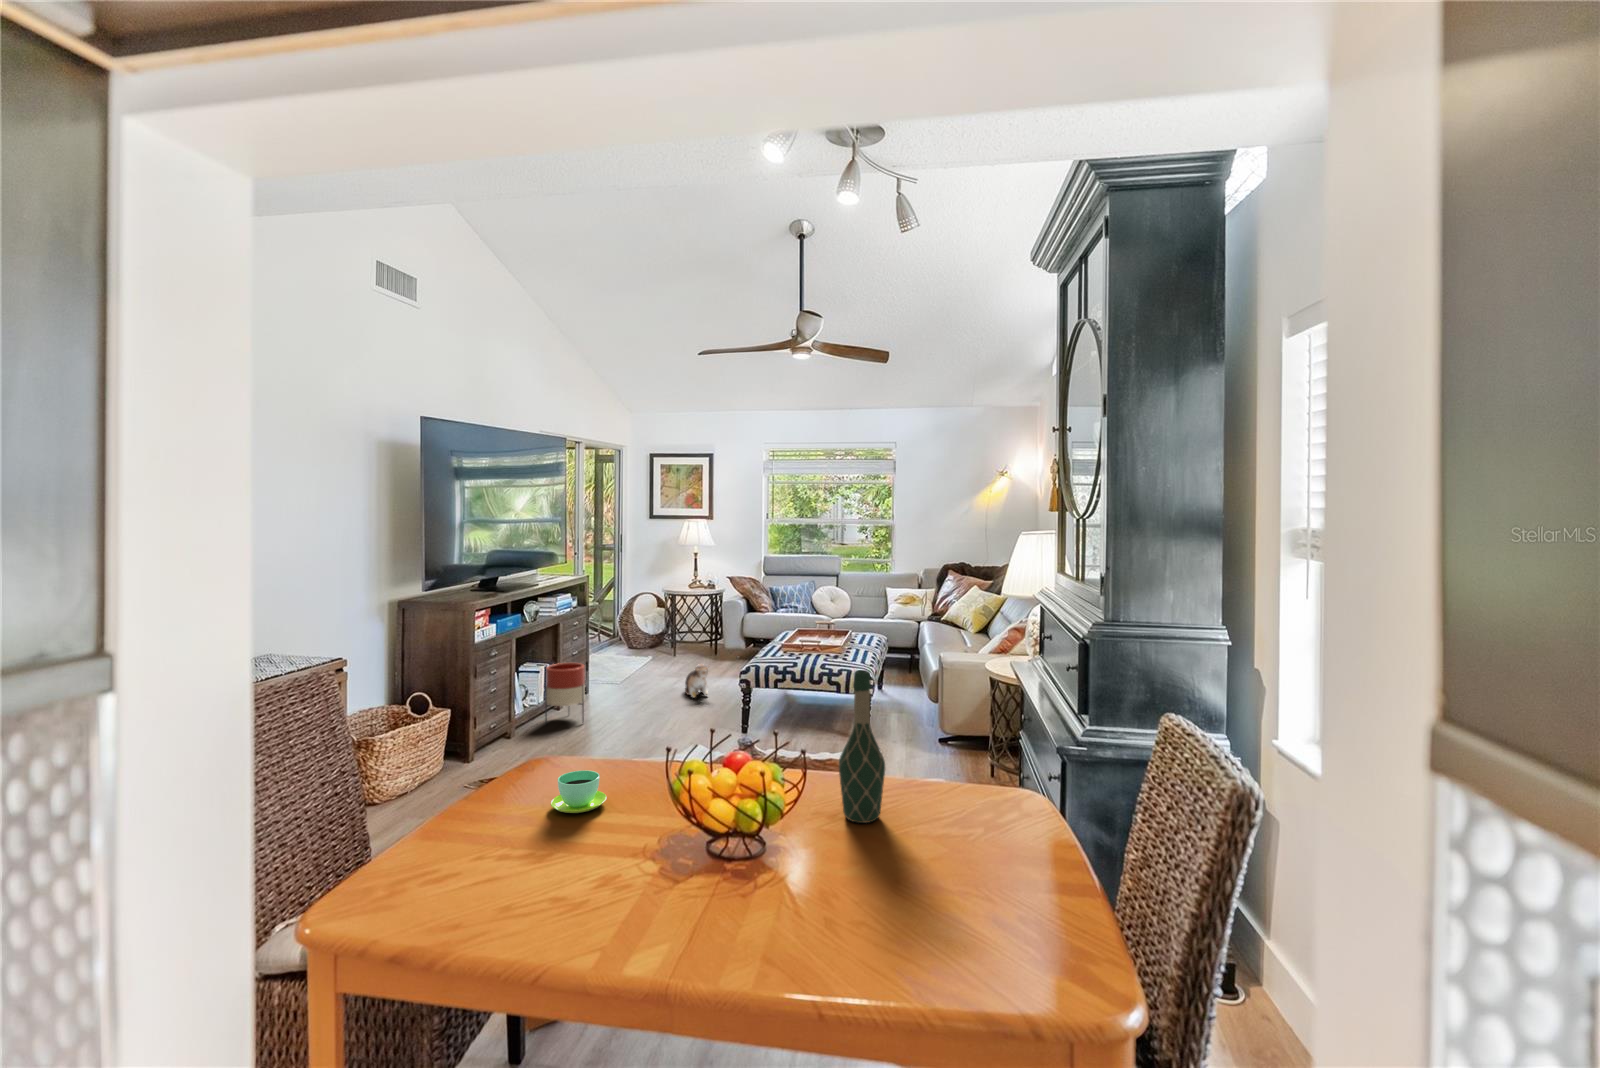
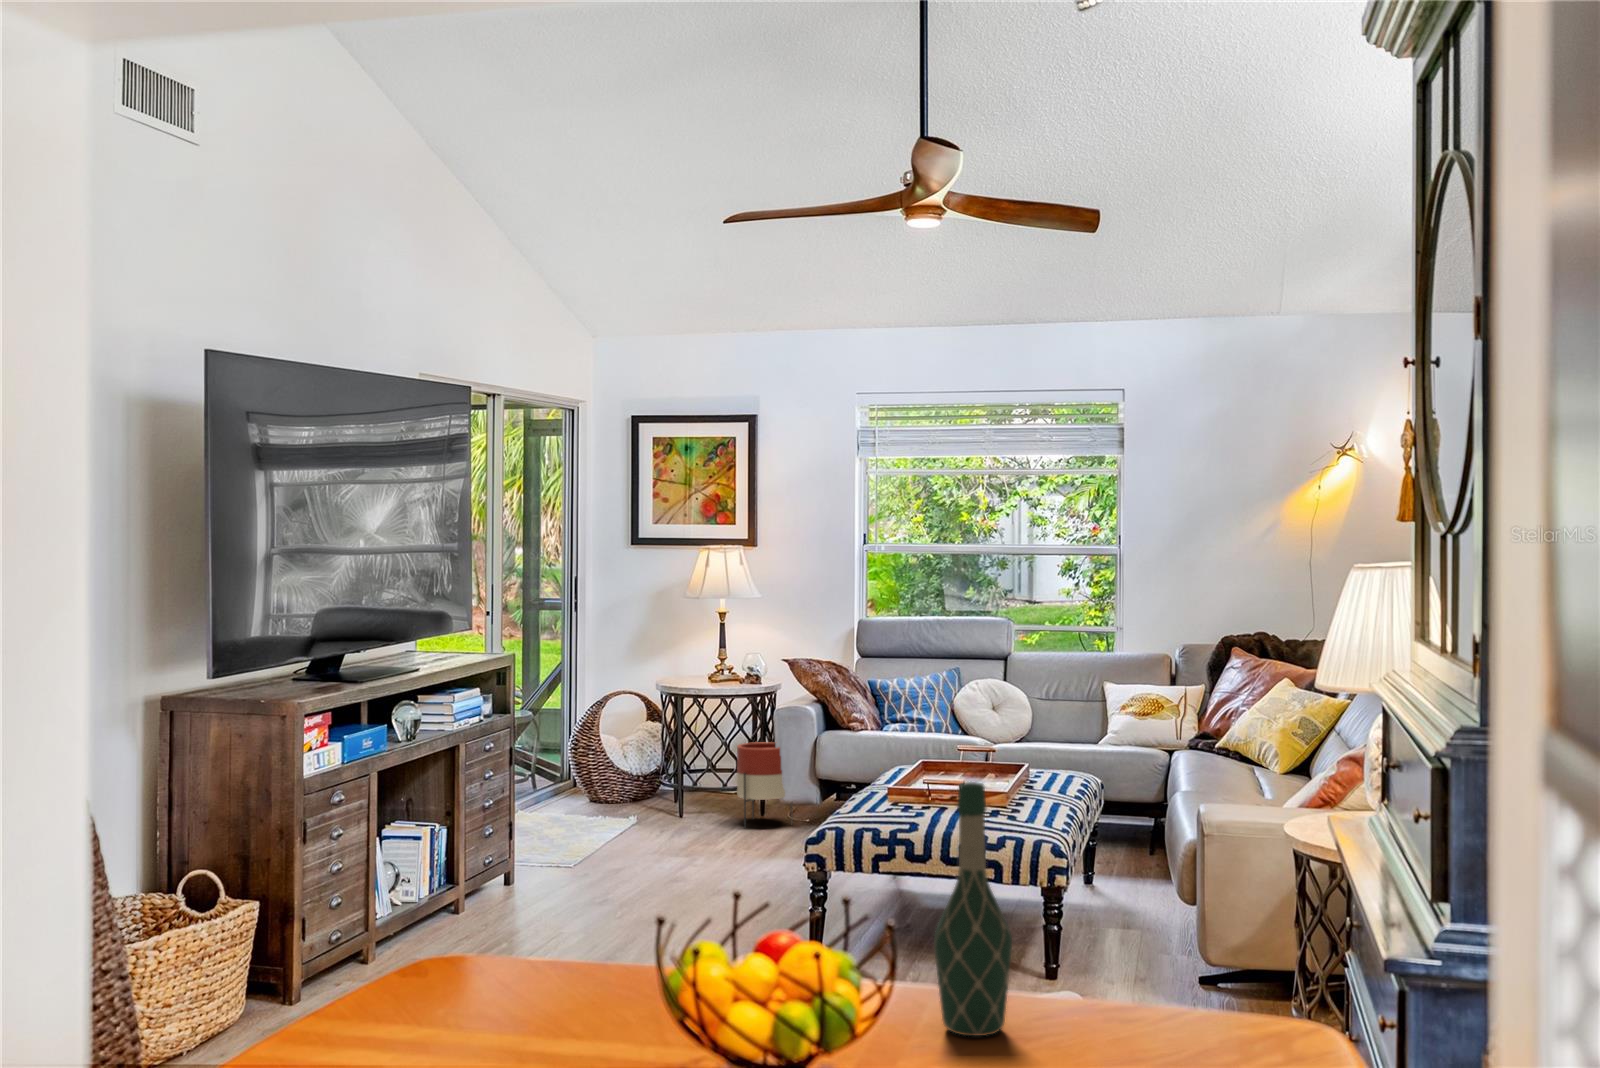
planter: present [545,663,585,724] -> present [737,742,793,828]
plush toy: present [685,664,708,698] -> none [697,830,746,897]
cup: present [551,770,607,813] -> none [465,950,554,1013]

